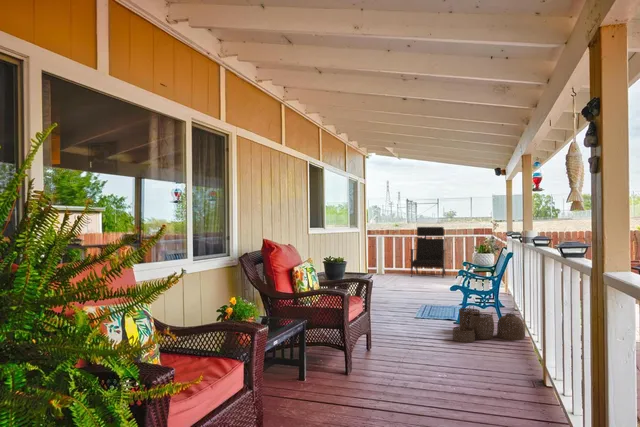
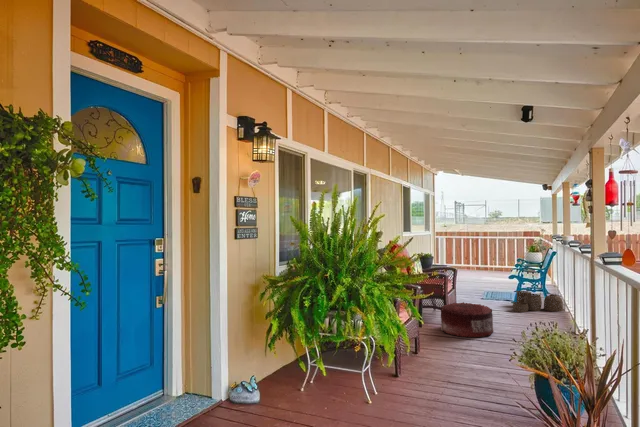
lounge chair: present [411,227,446,278] -> none [469,230,501,273]
pouf: none [325,337,414,409] -> present [441,302,494,337]

